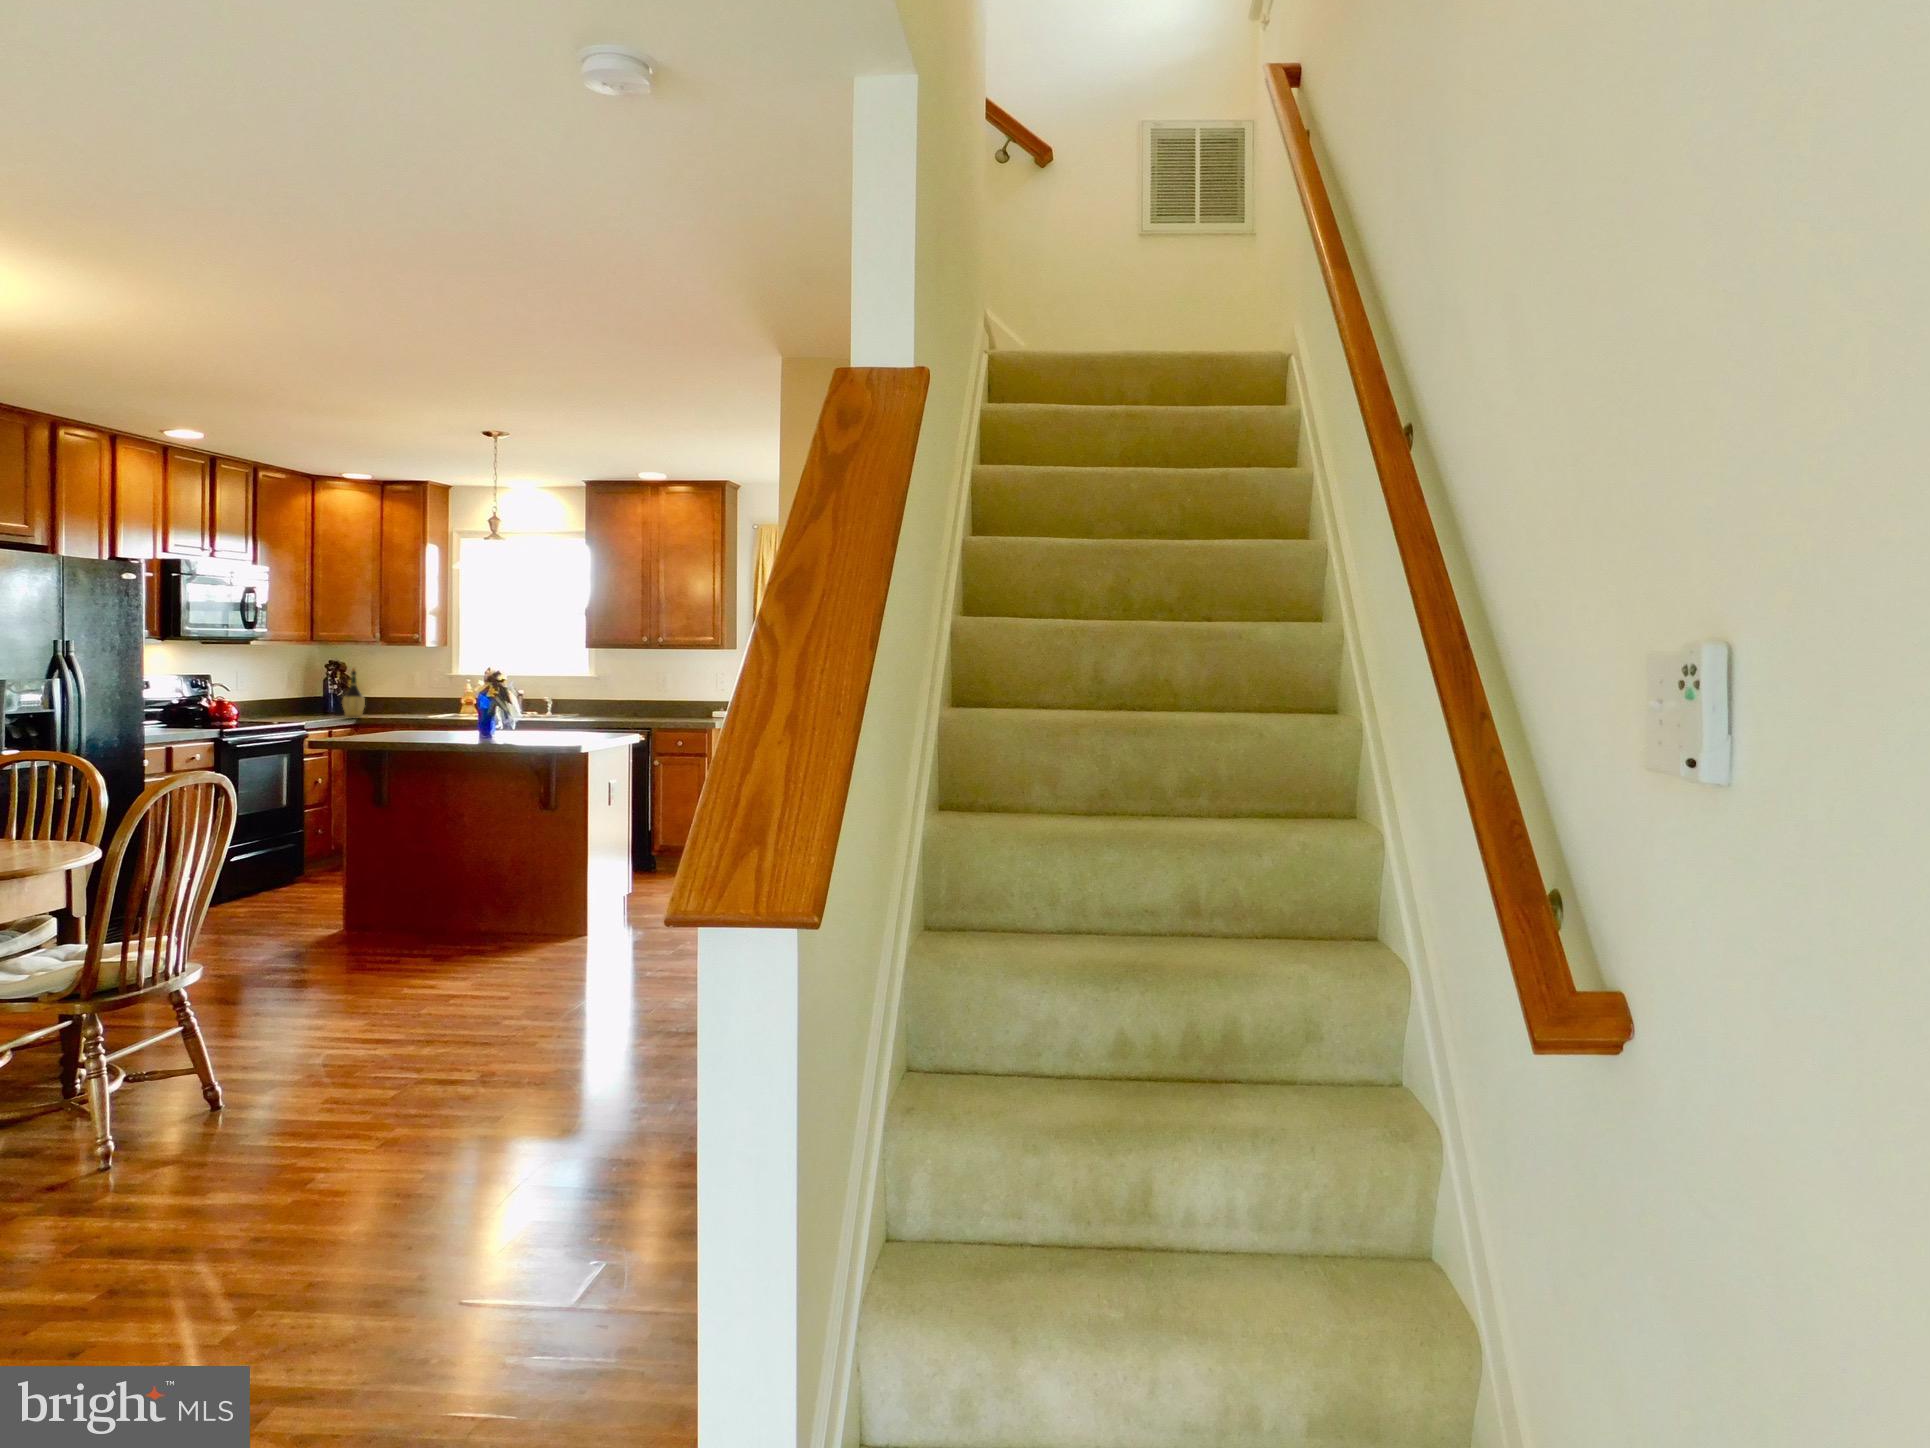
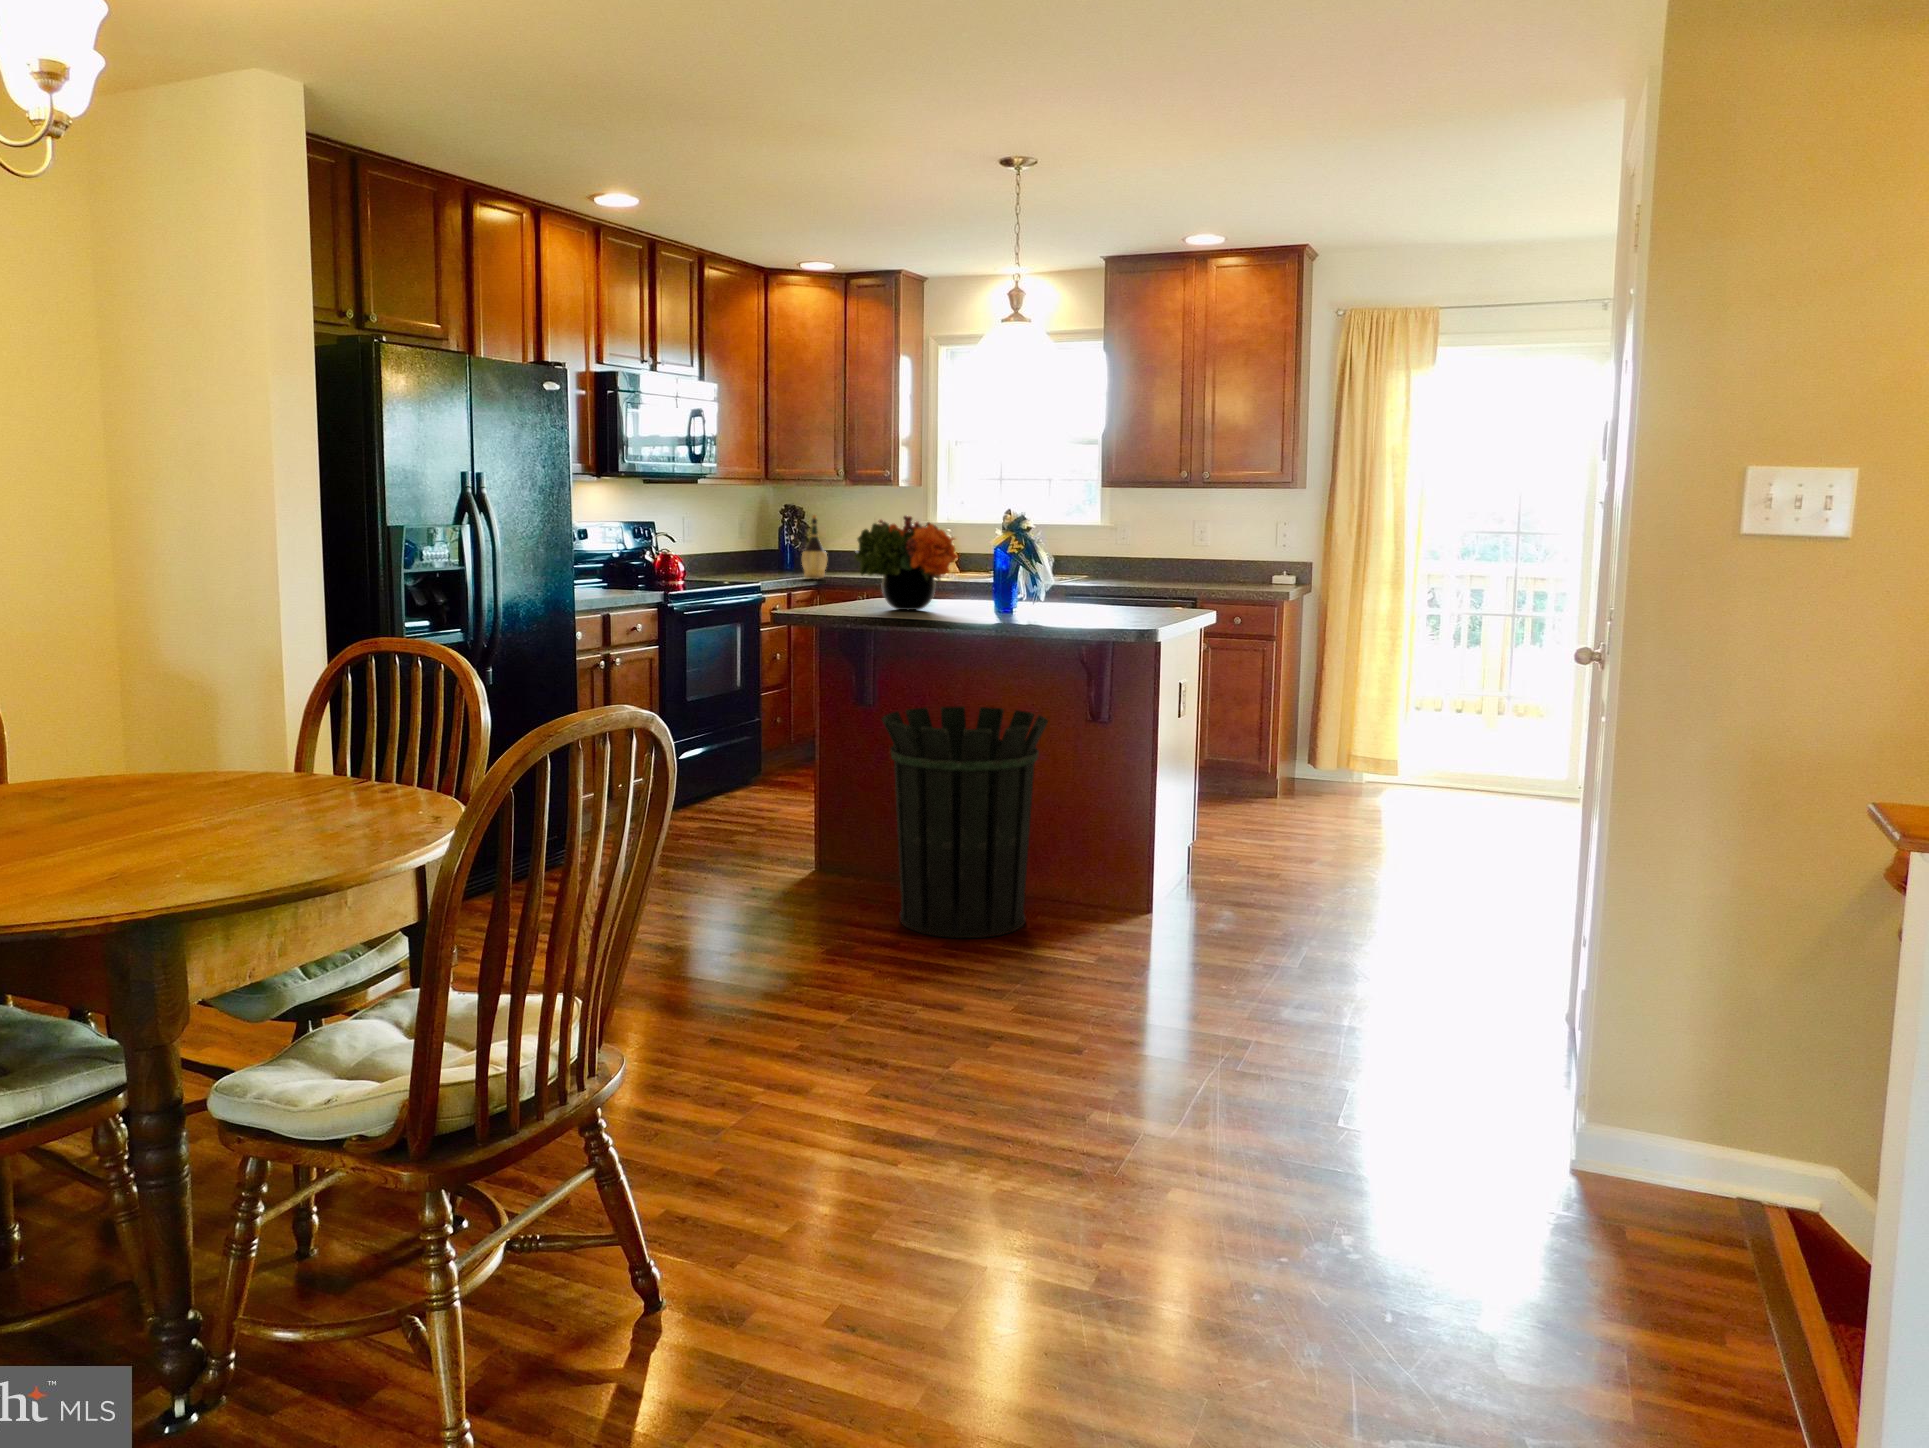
flower arrangement: none [375,671,458,737] -> present [854,515,959,610]
waste bin: none [392,799,513,950] -> present [882,706,1048,938]

